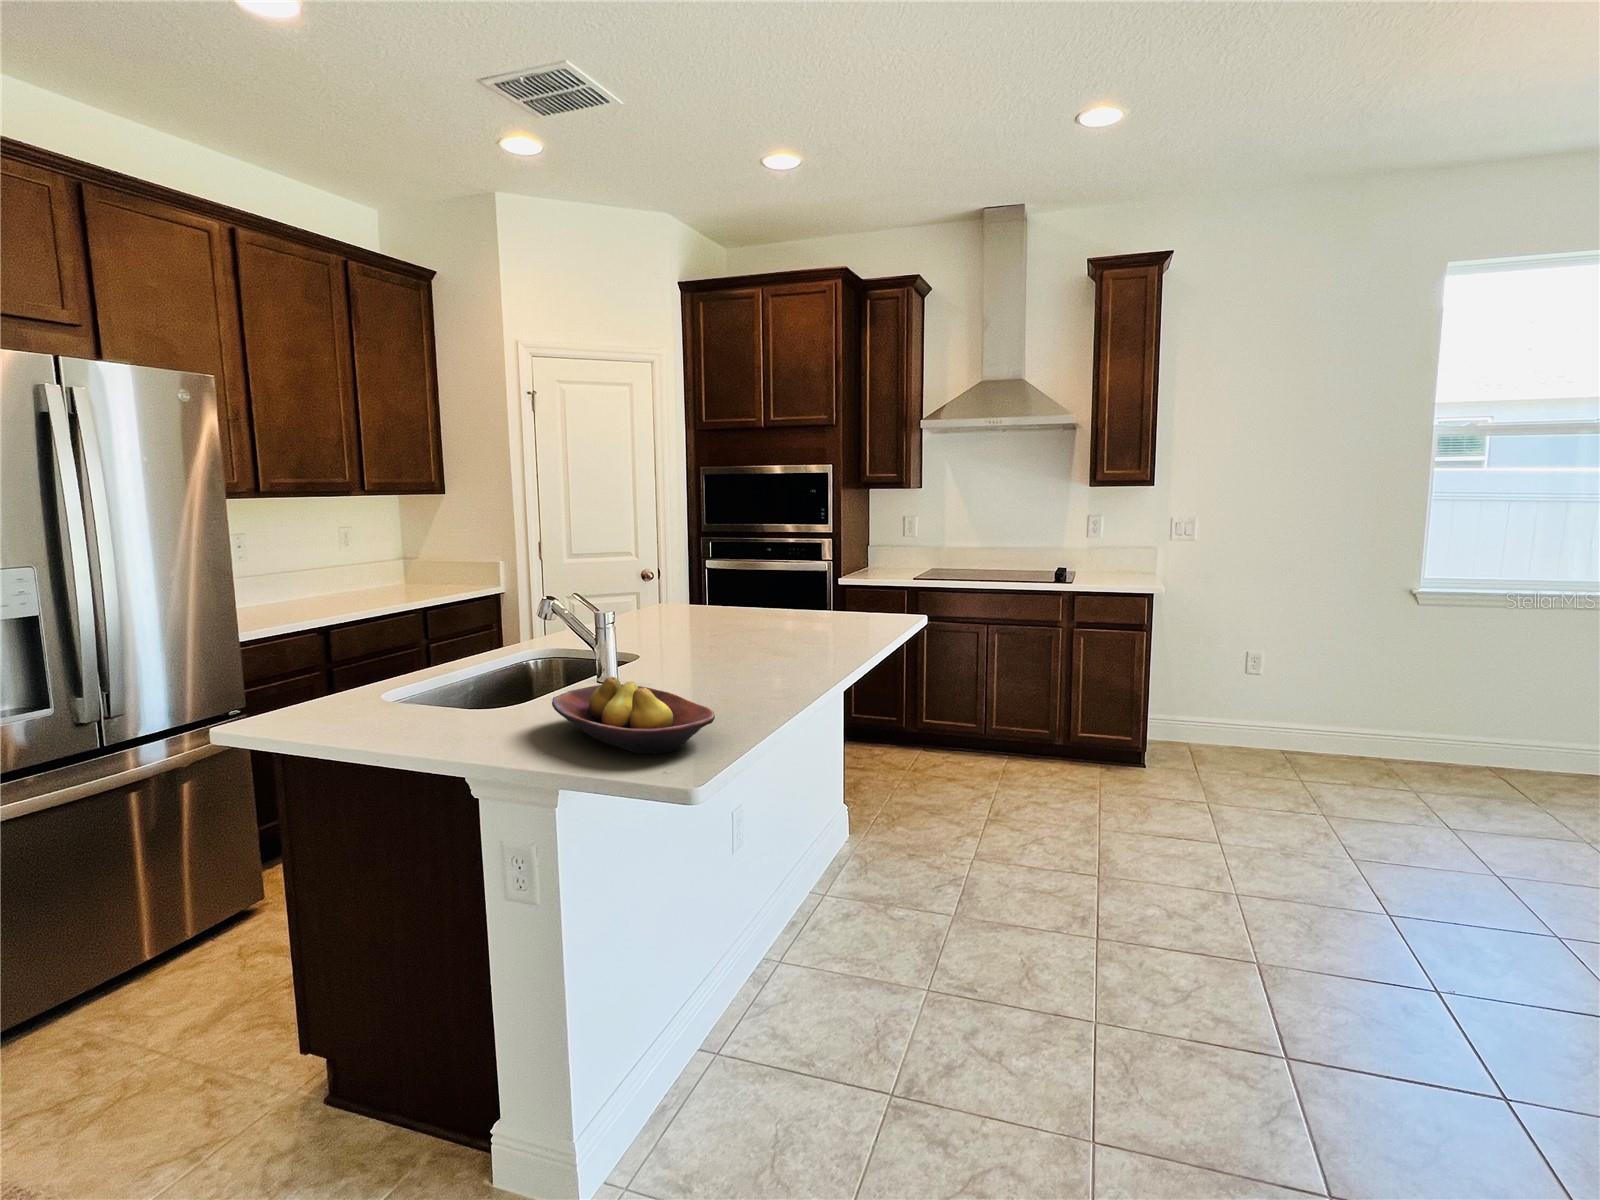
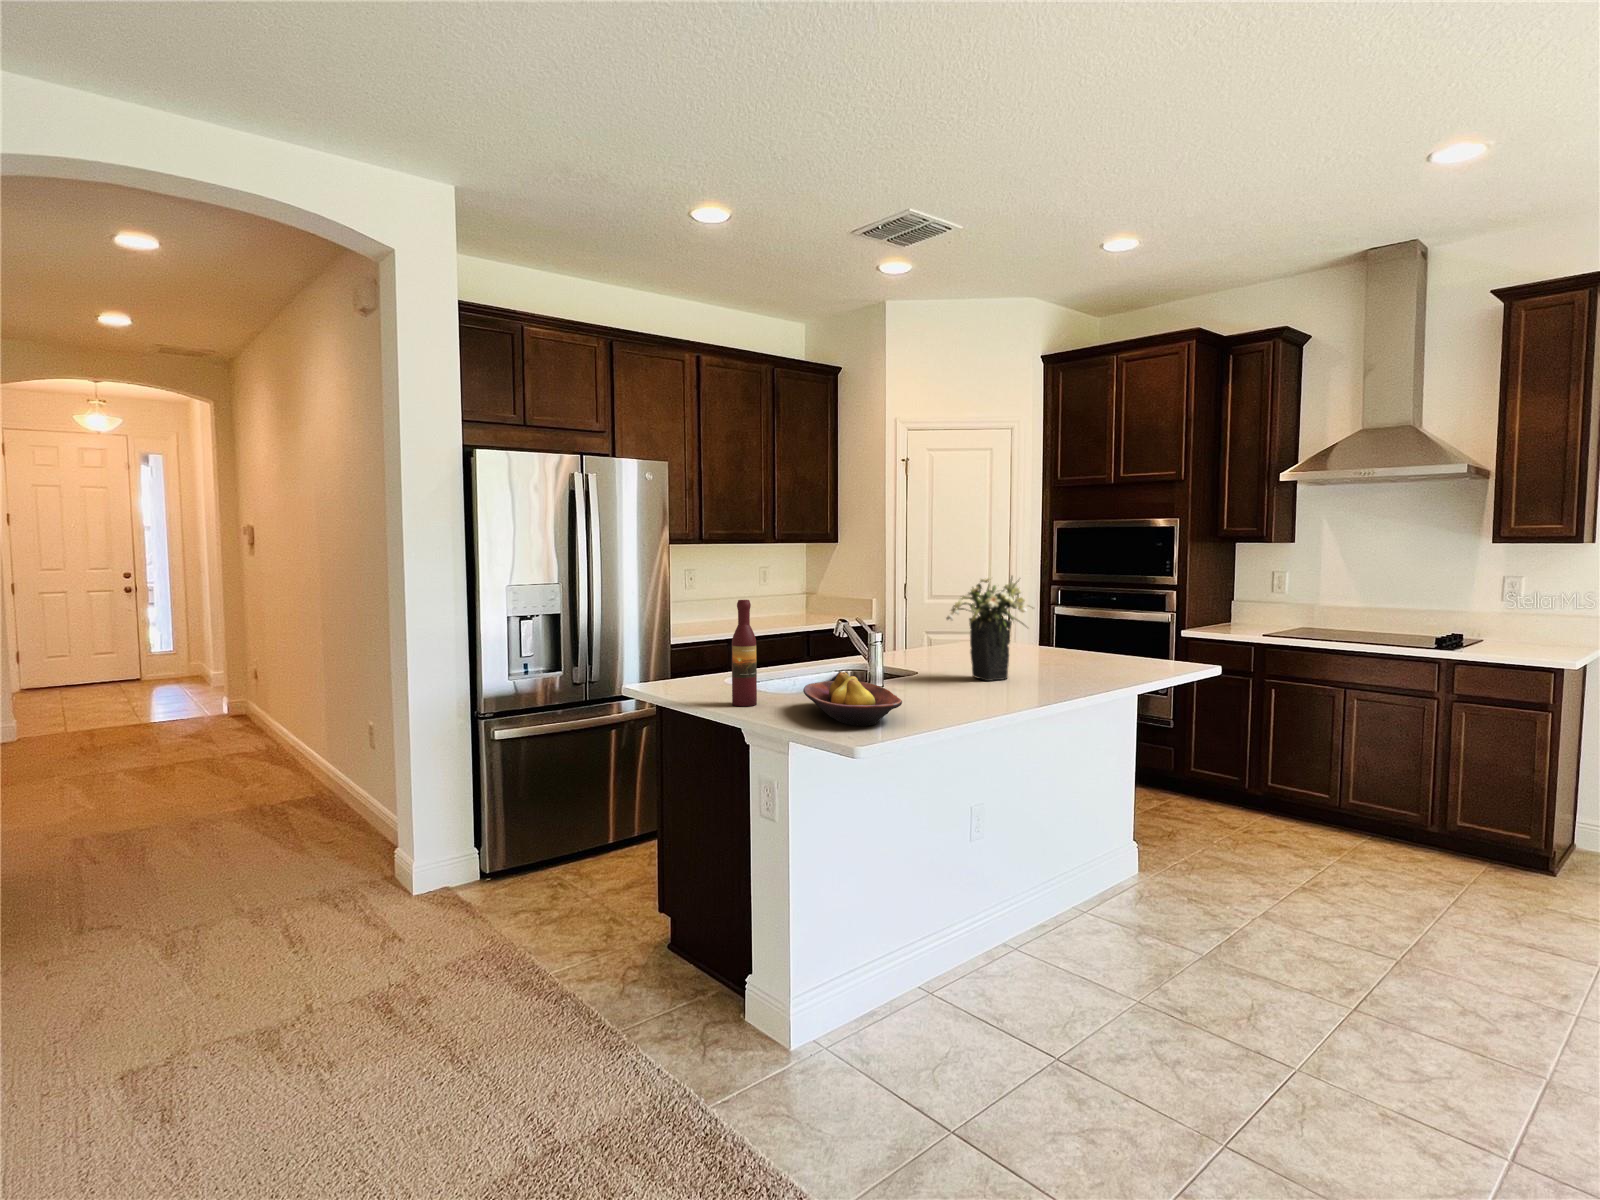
flower arrangement: none [688,530,793,659] -> present [946,576,1033,681]
wine bottle: none [428,583,474,744] -> present [732,600,757,706]

